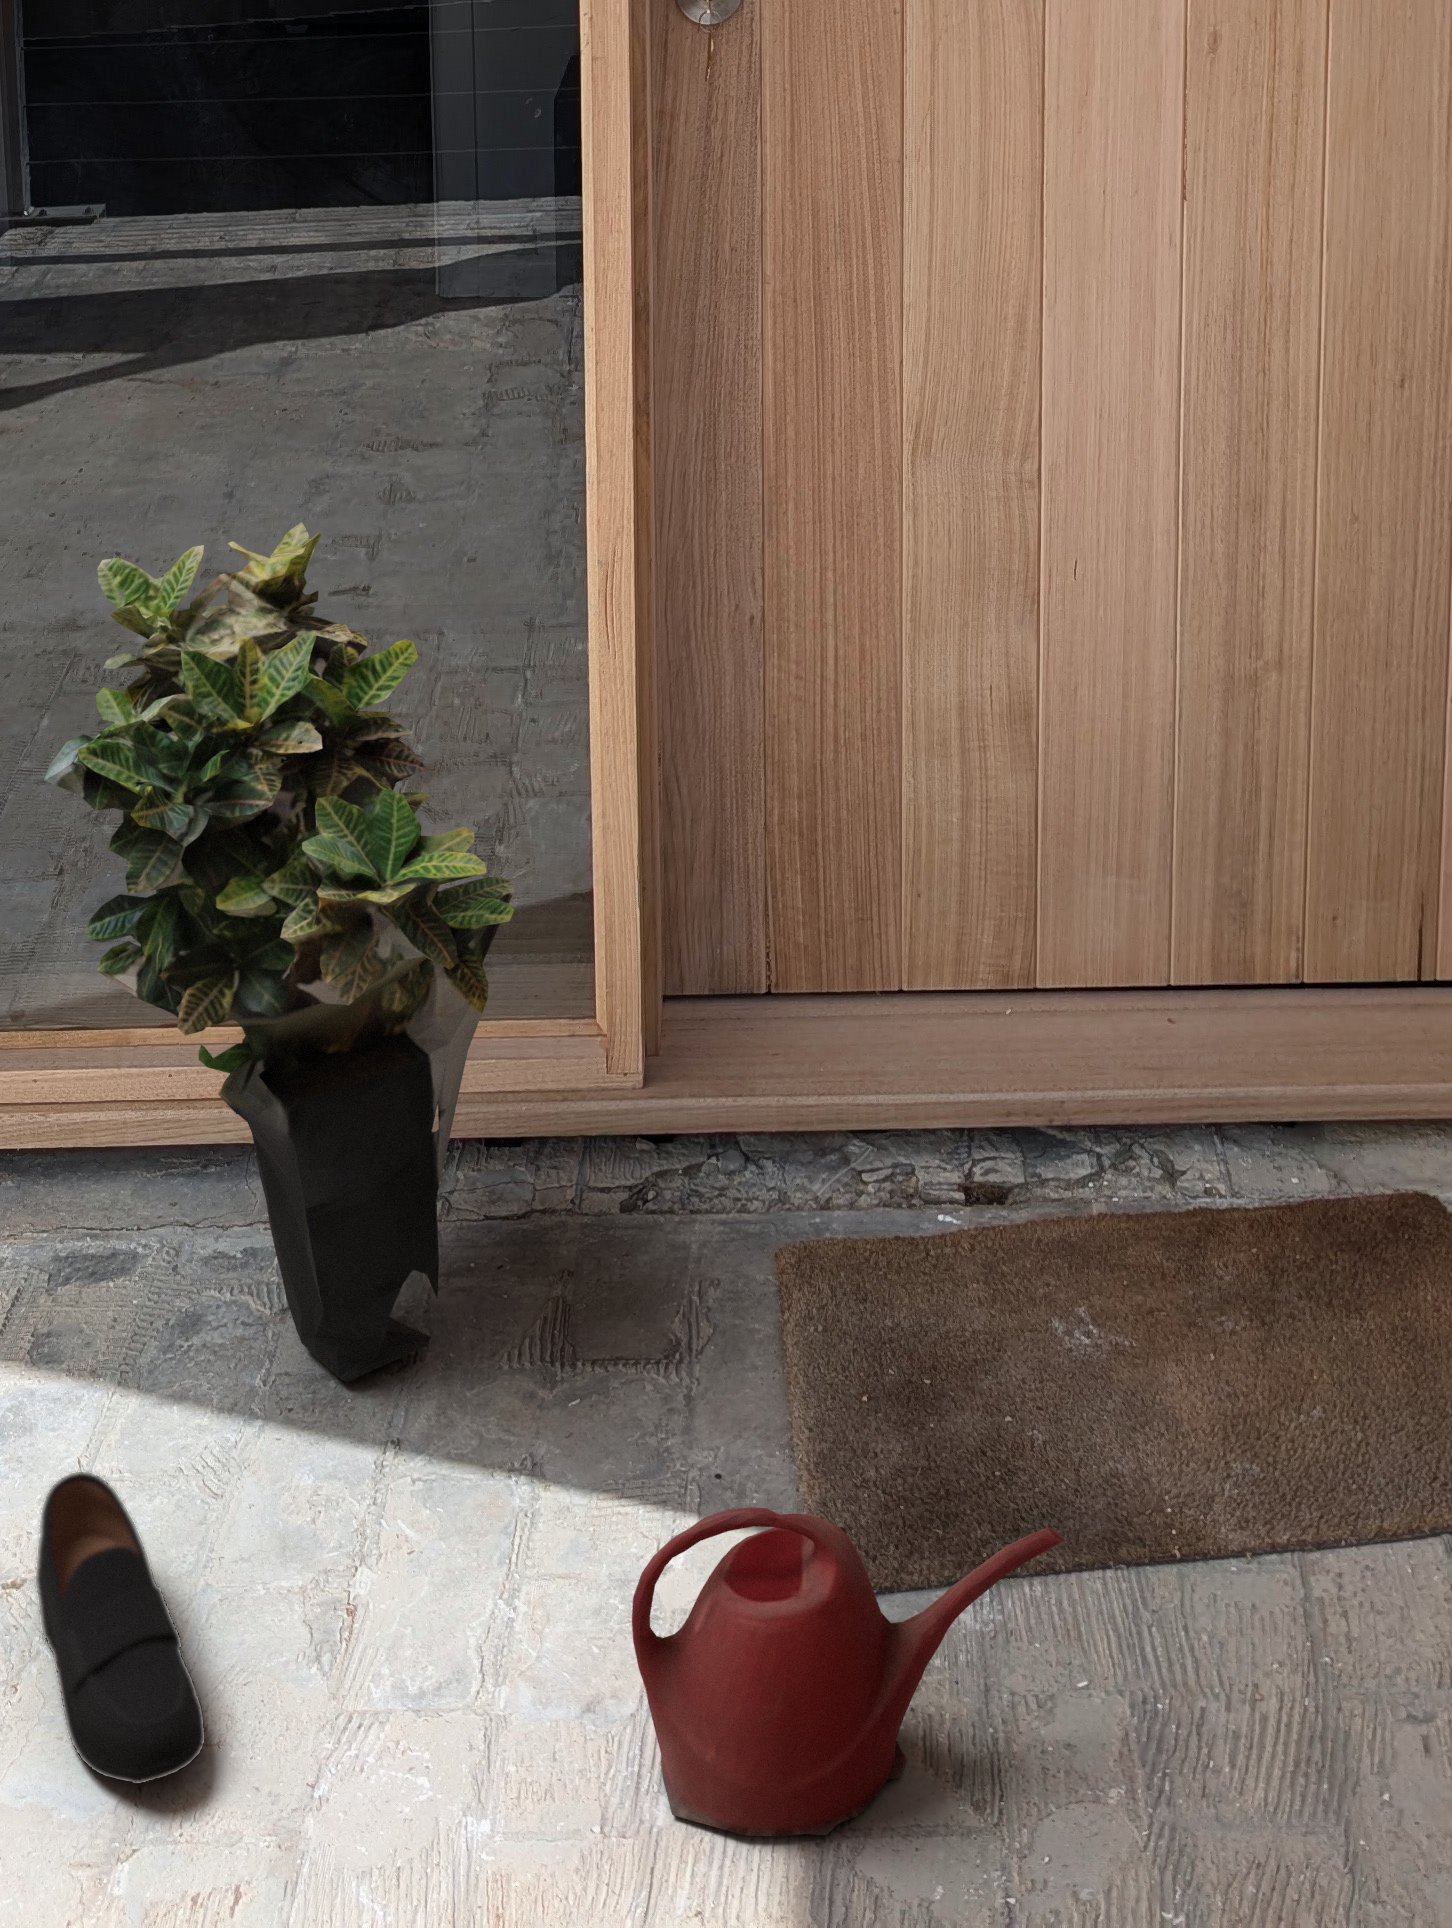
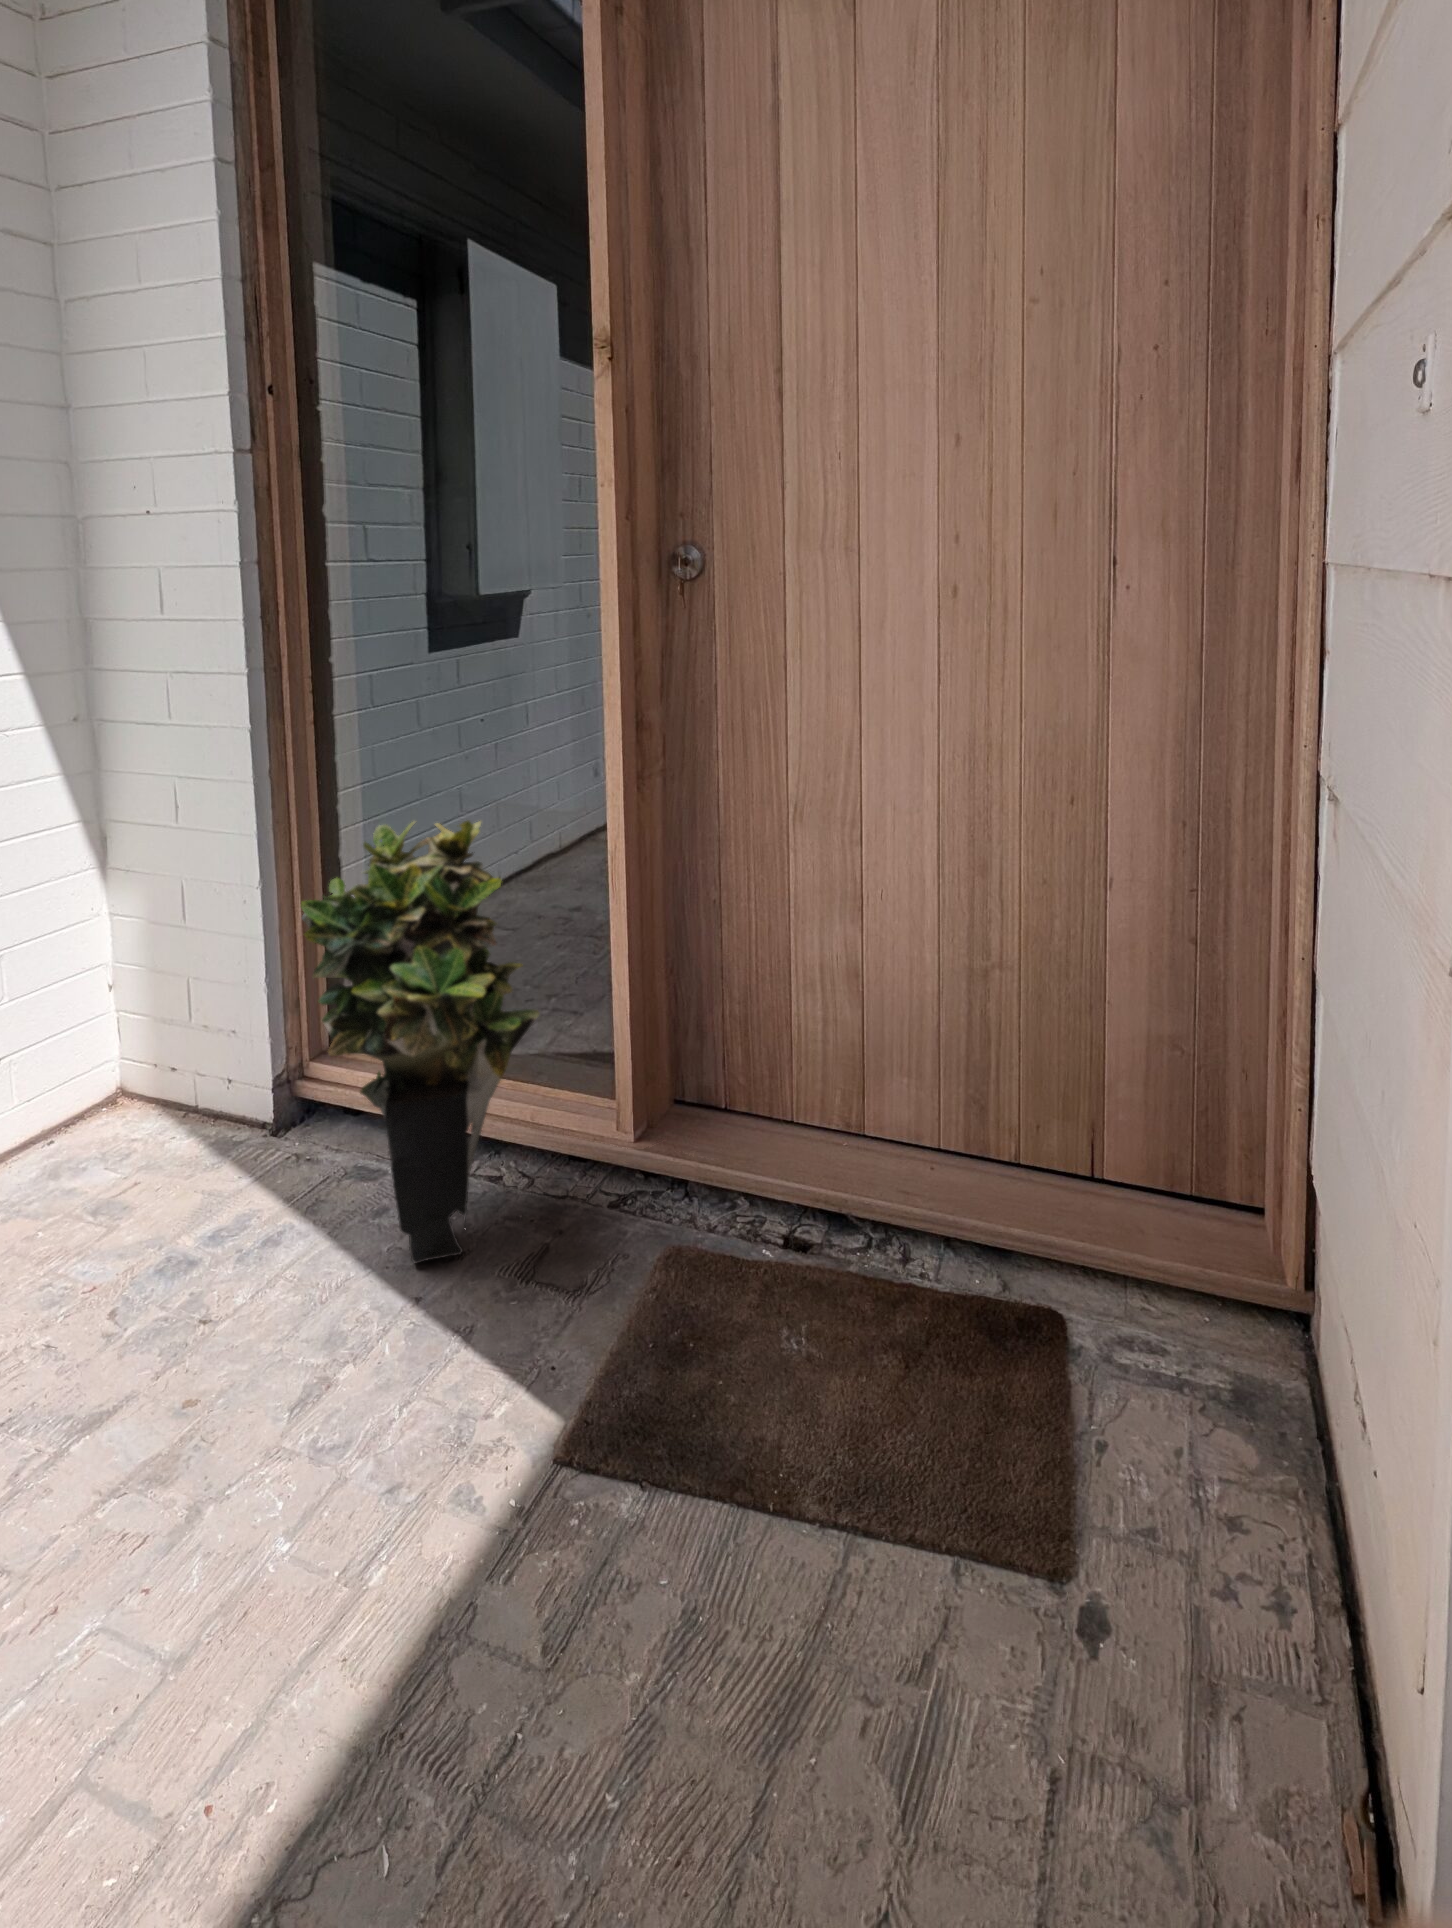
shoe: present [36,1472,205,1784] -> none [134,1274,242,1460]
watering can: present [632,1507,1065,1837] -> none [368,1393,612,1637]

